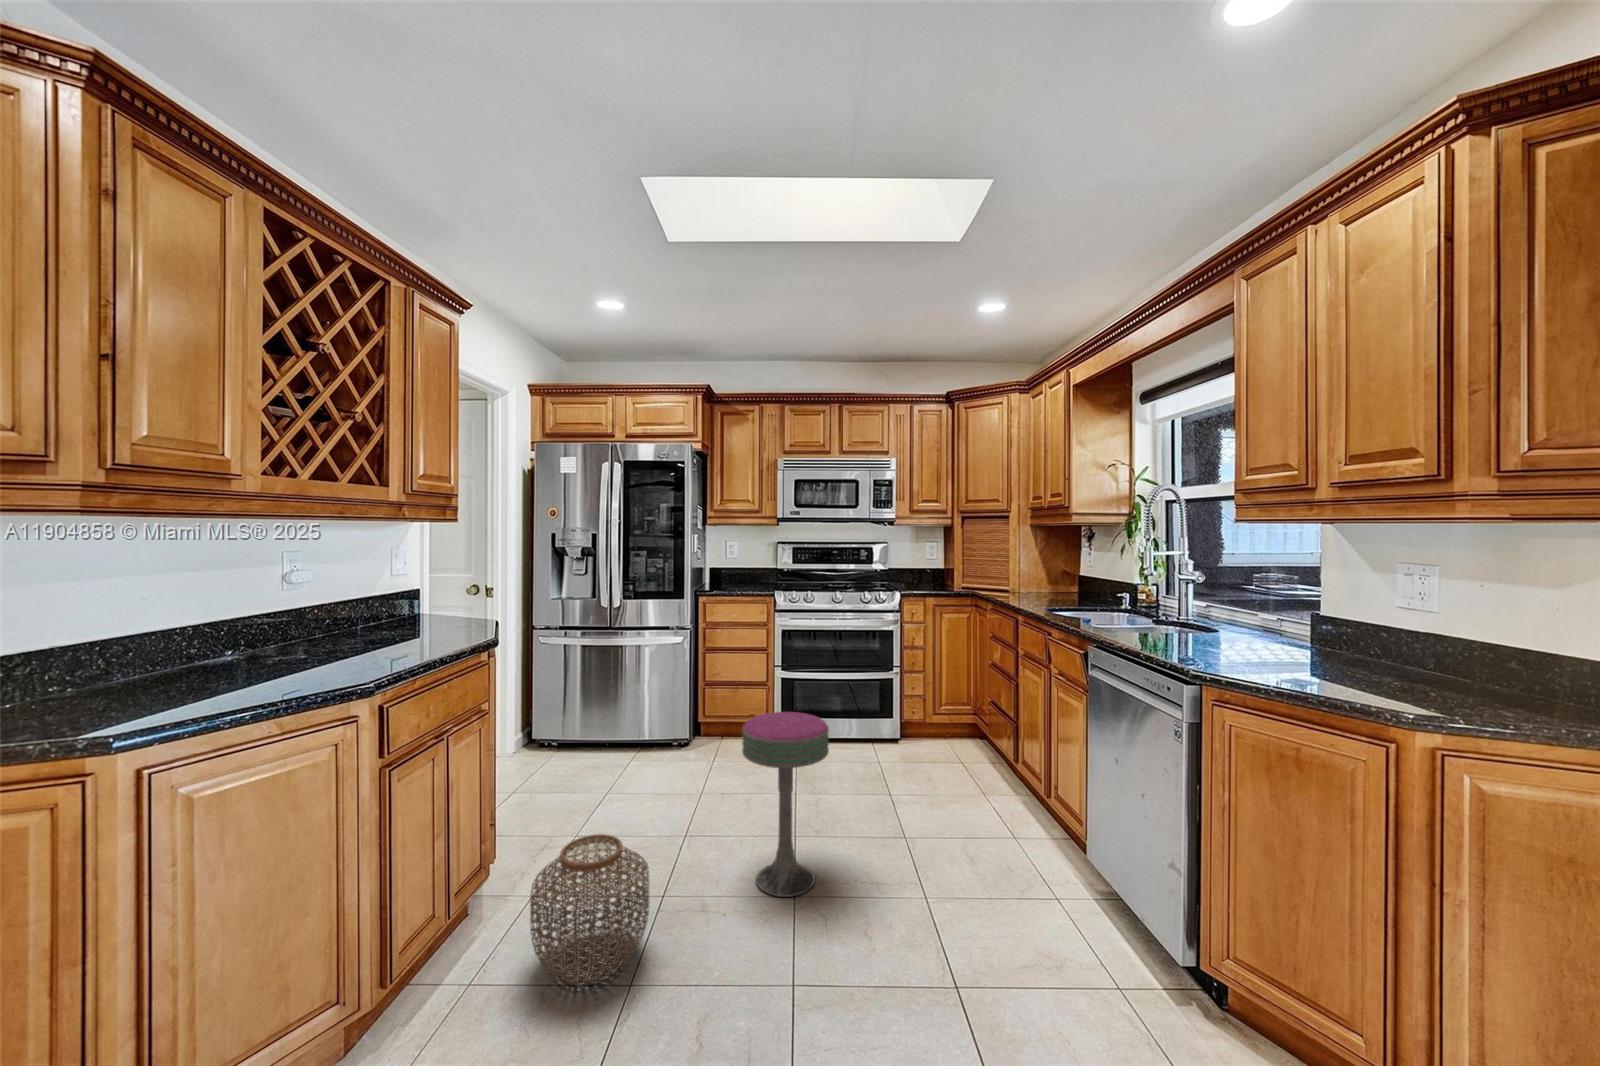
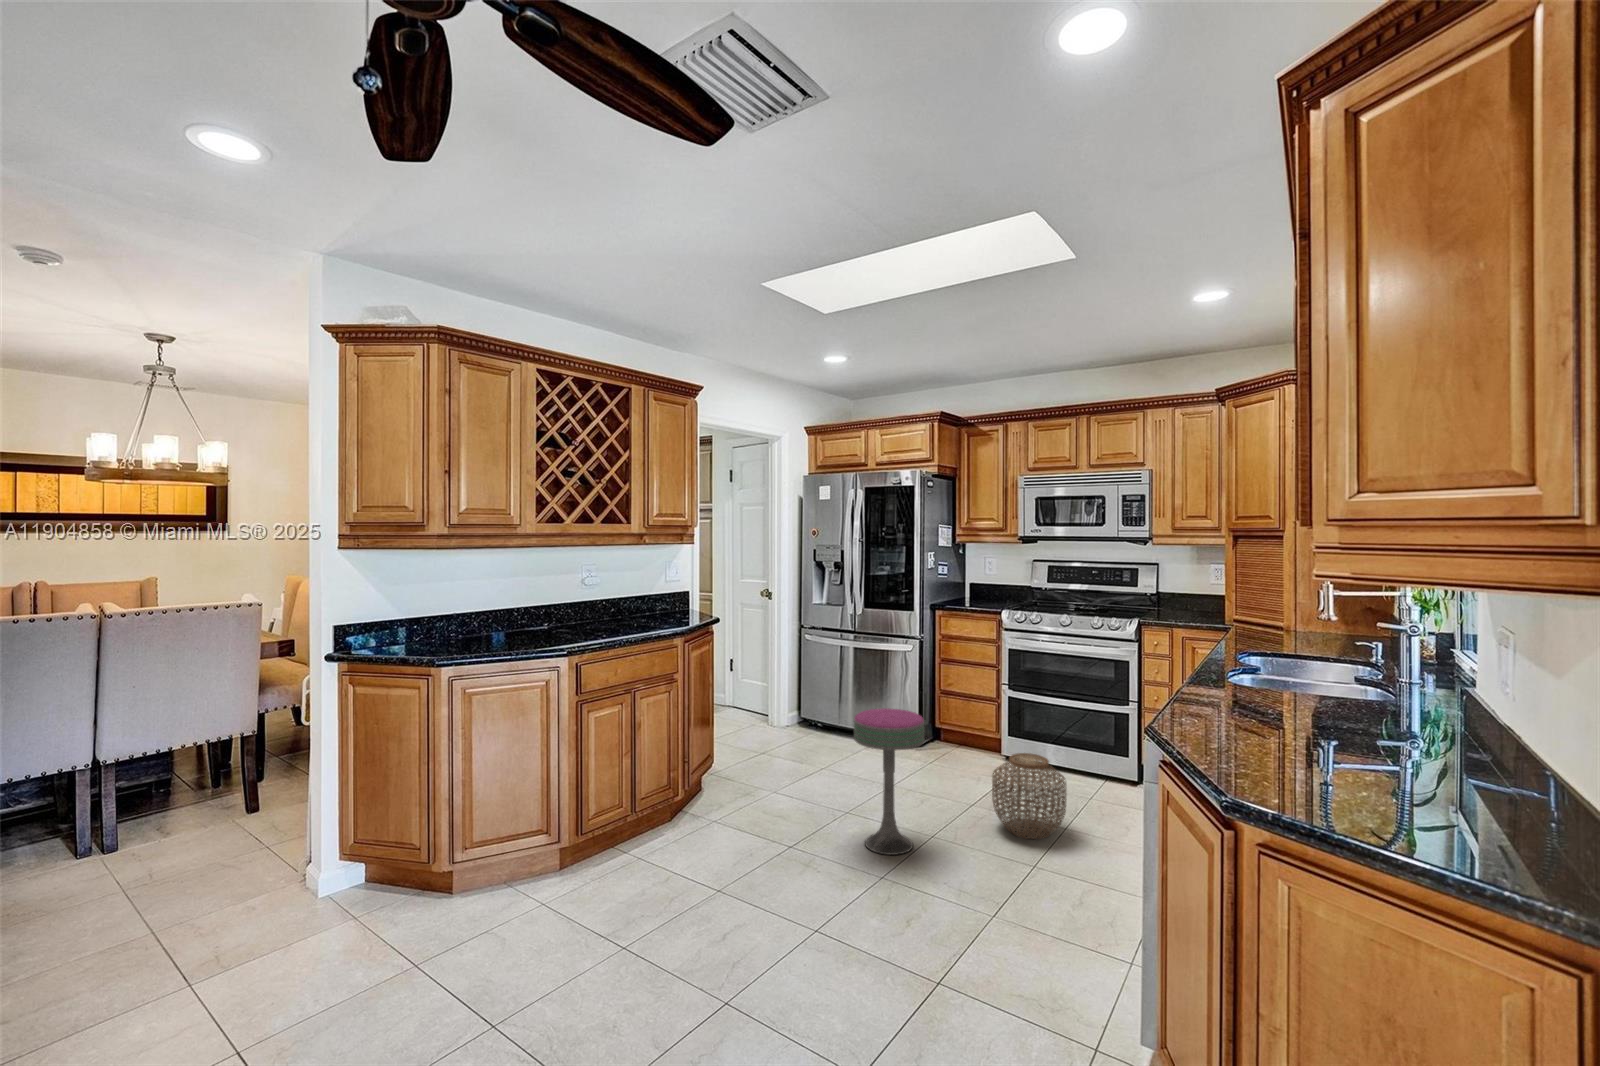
woven basket: present [530,834,649,986] -> present [992,753,1067,839]

